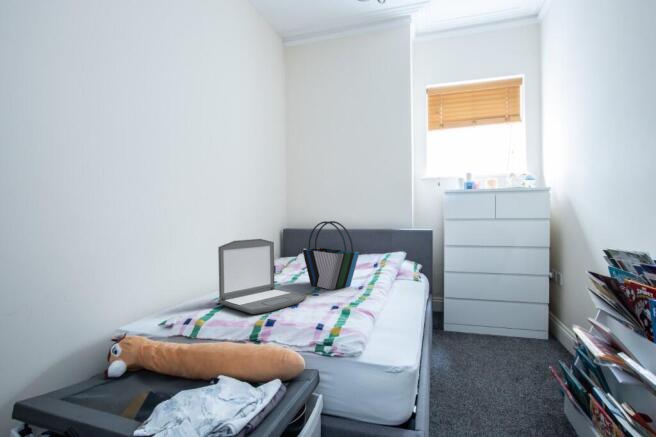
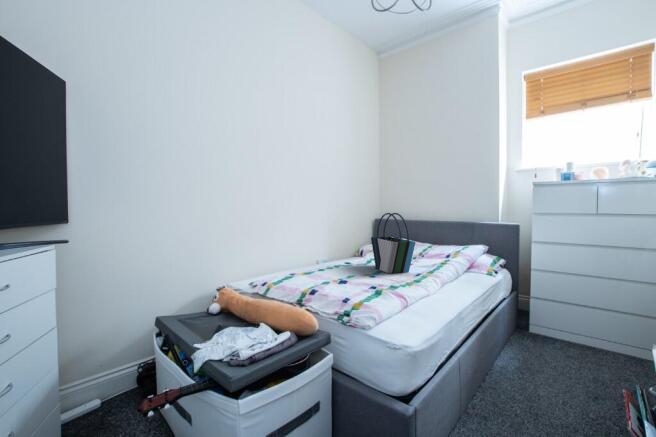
laptop: present [218,239,307,314] -> none [292,226,360,285]

